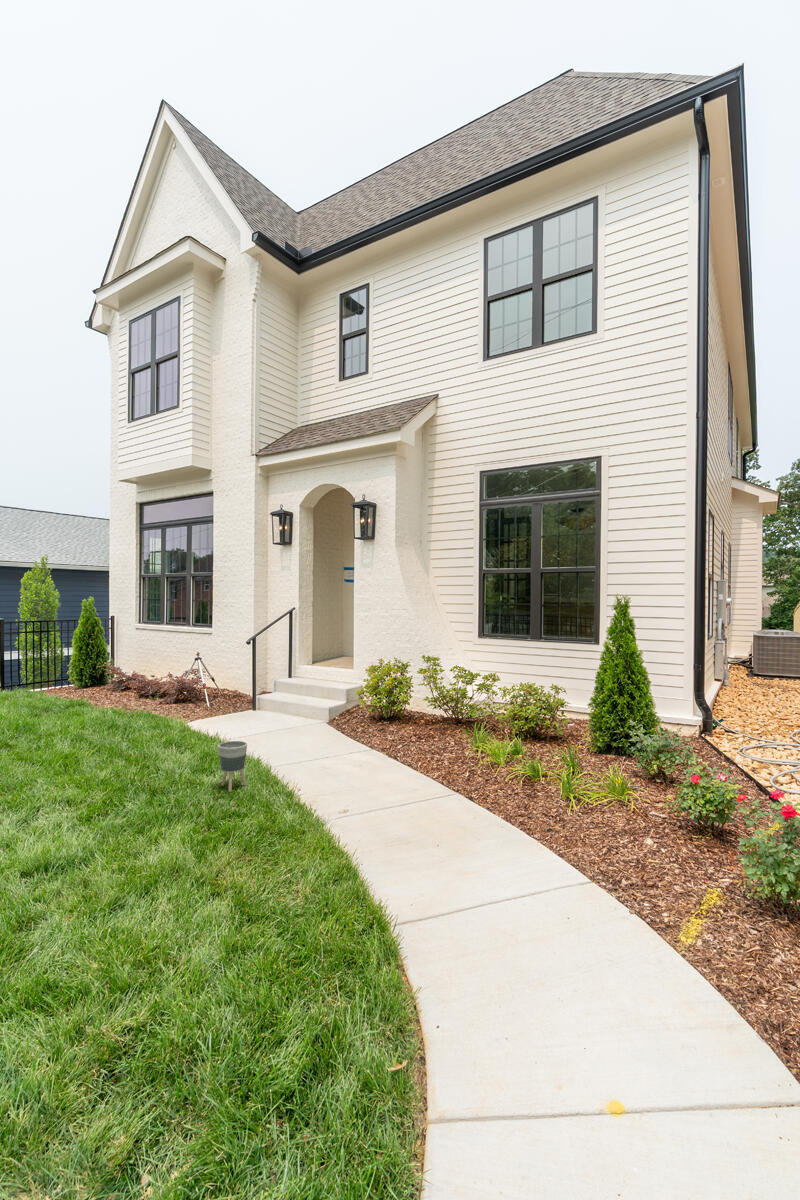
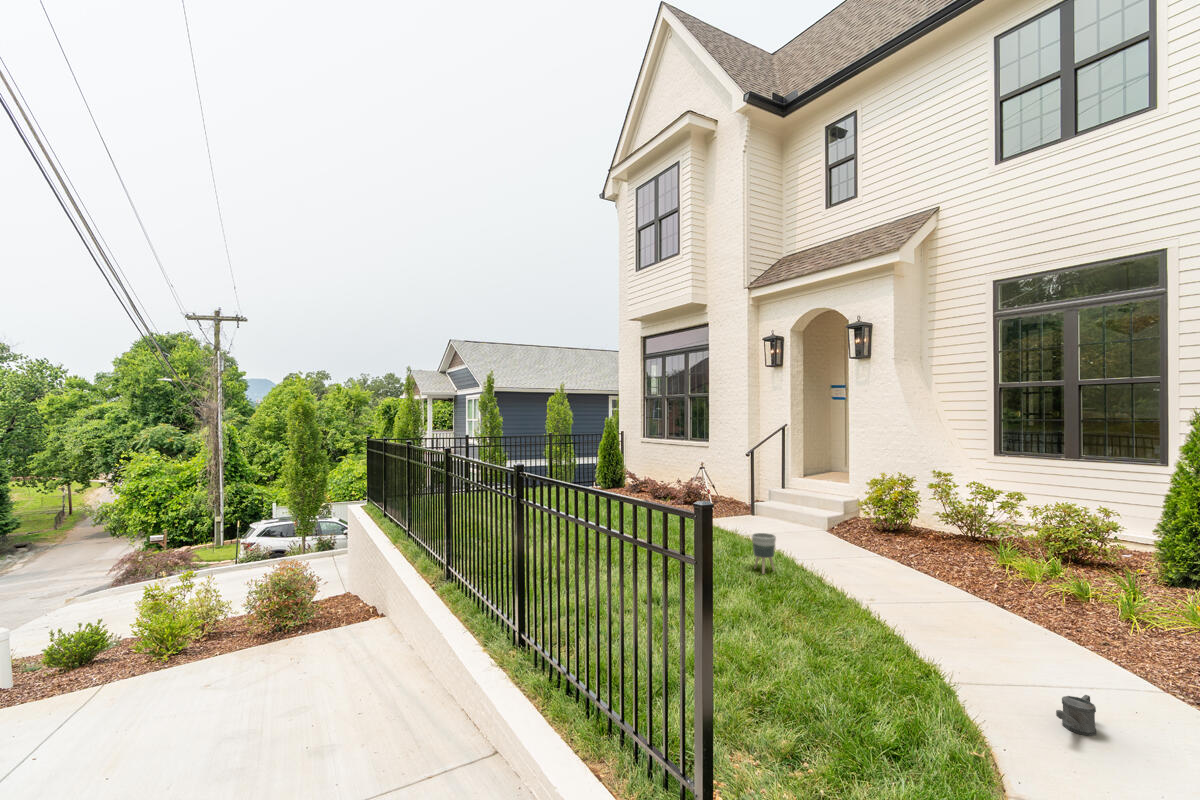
watering can: none [492,896,528,944] -> present [1056,695,1096,736]

